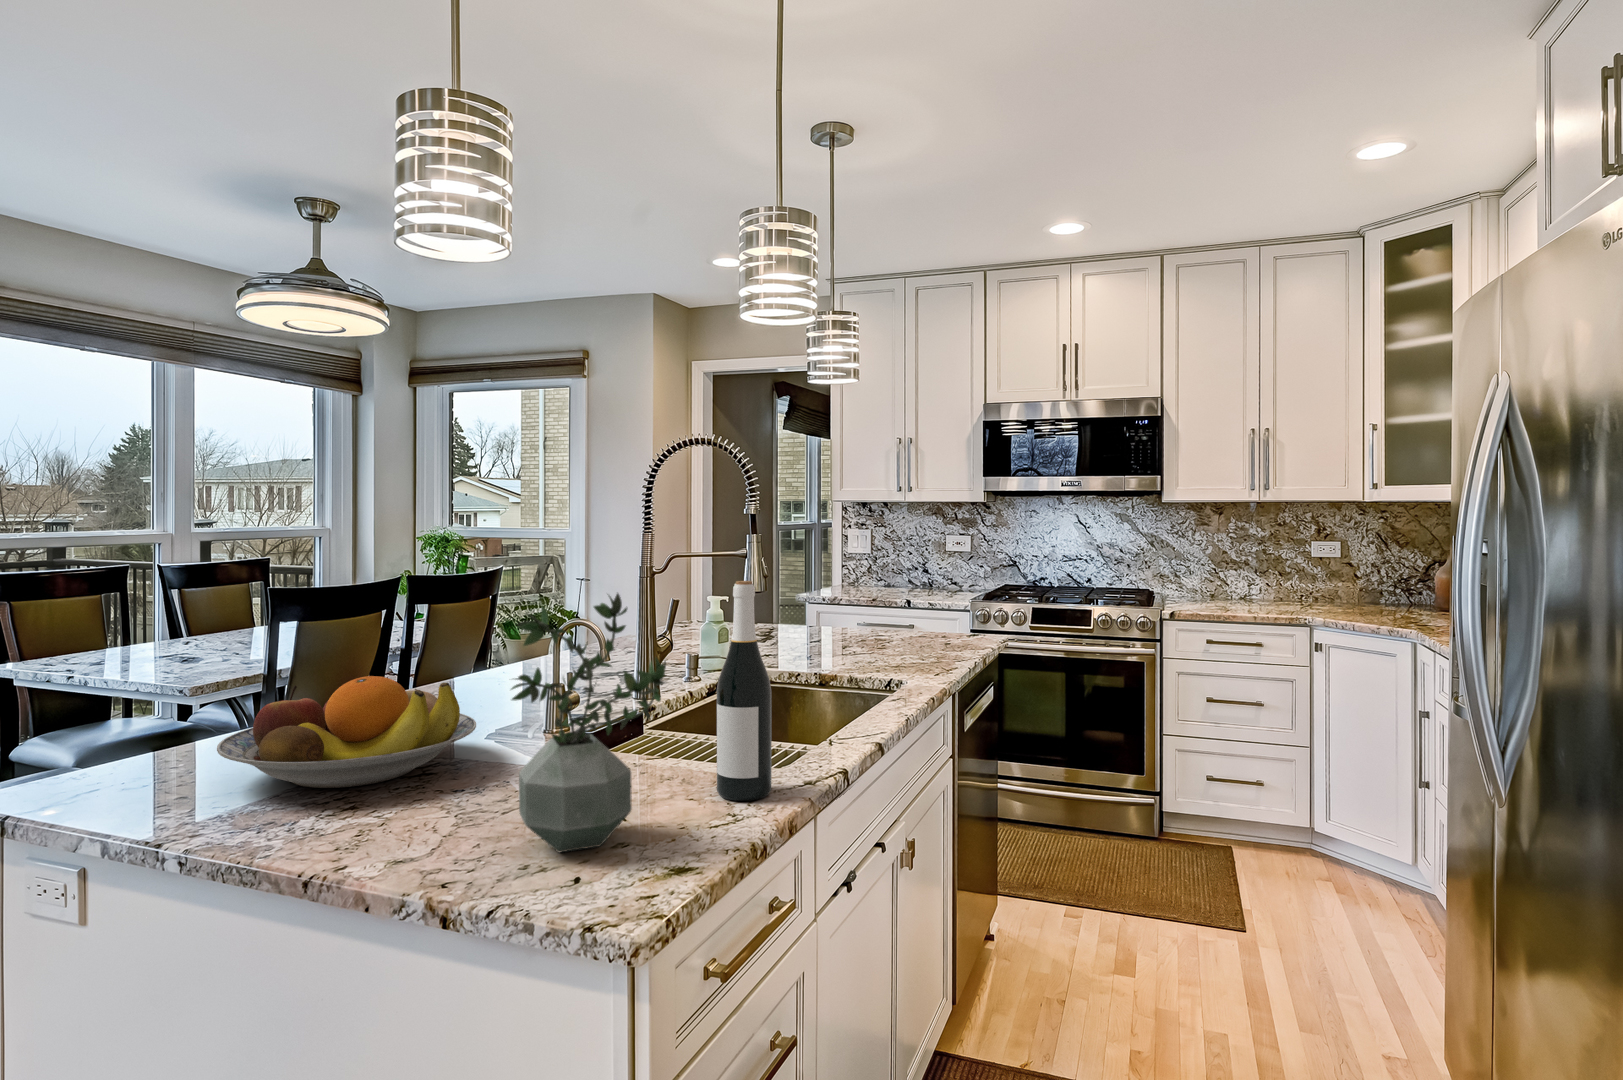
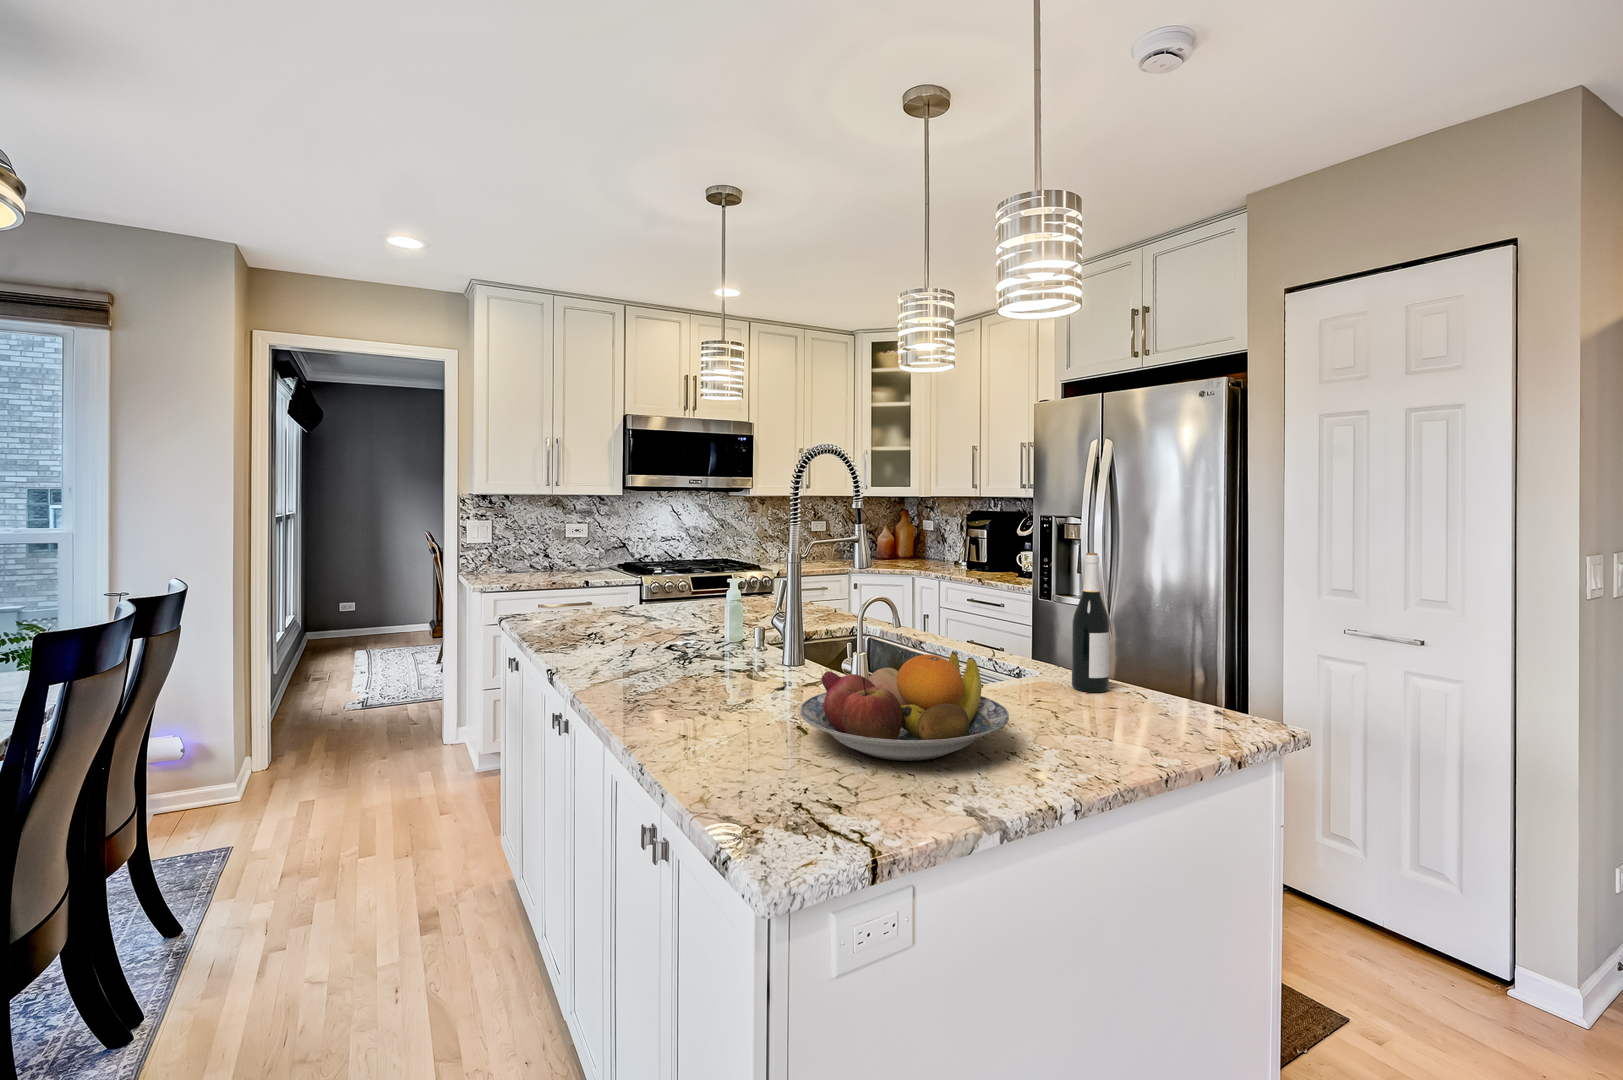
potted plant: present [511,594,666,852] -> none [1119,562,1196,729]

